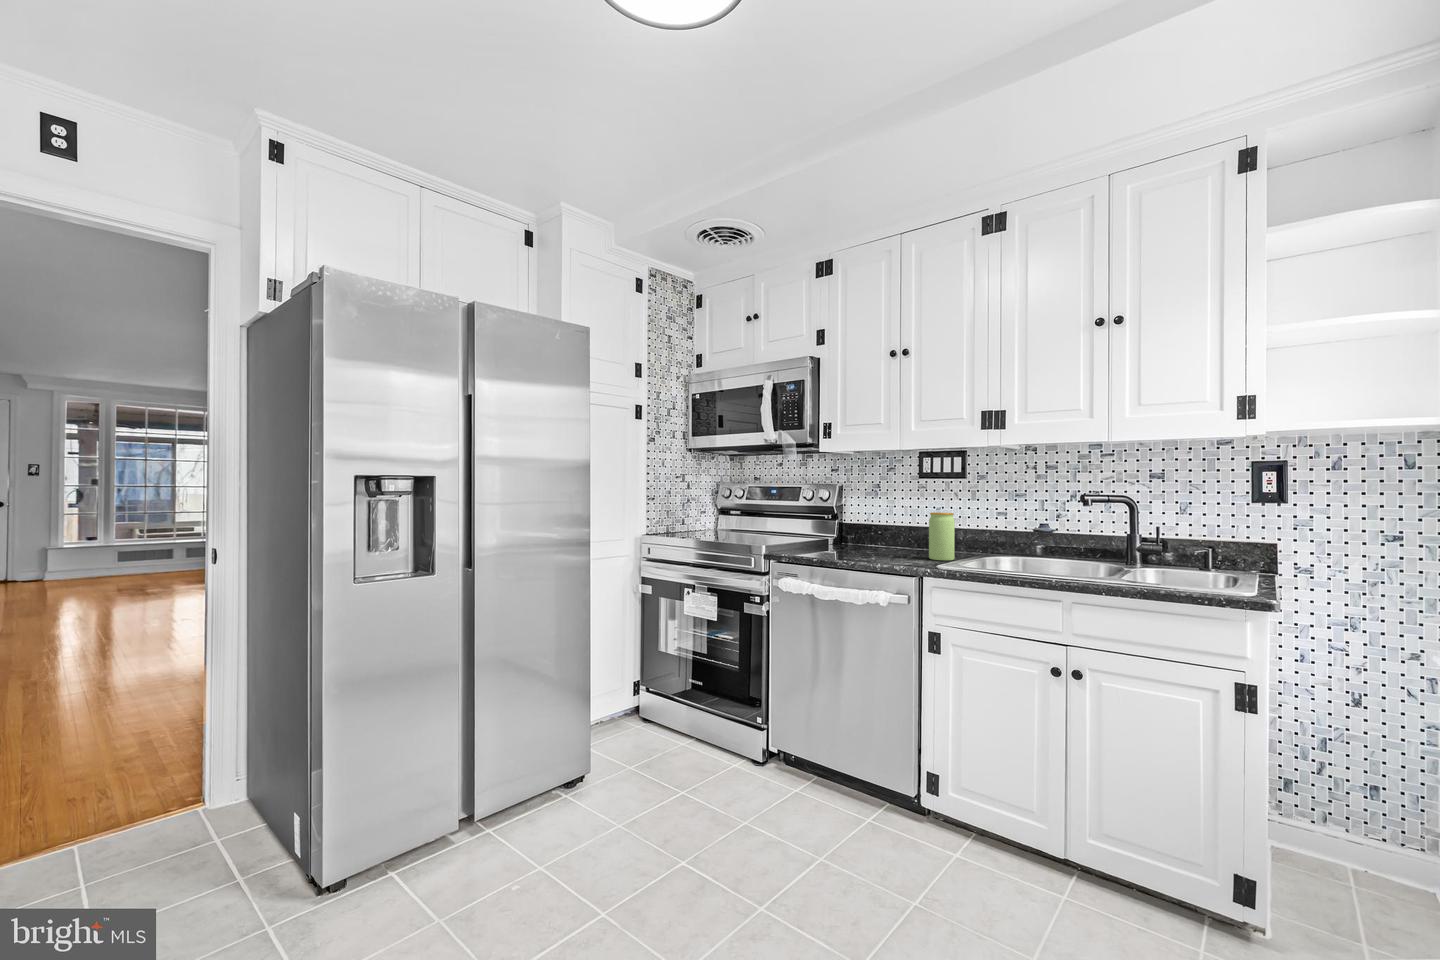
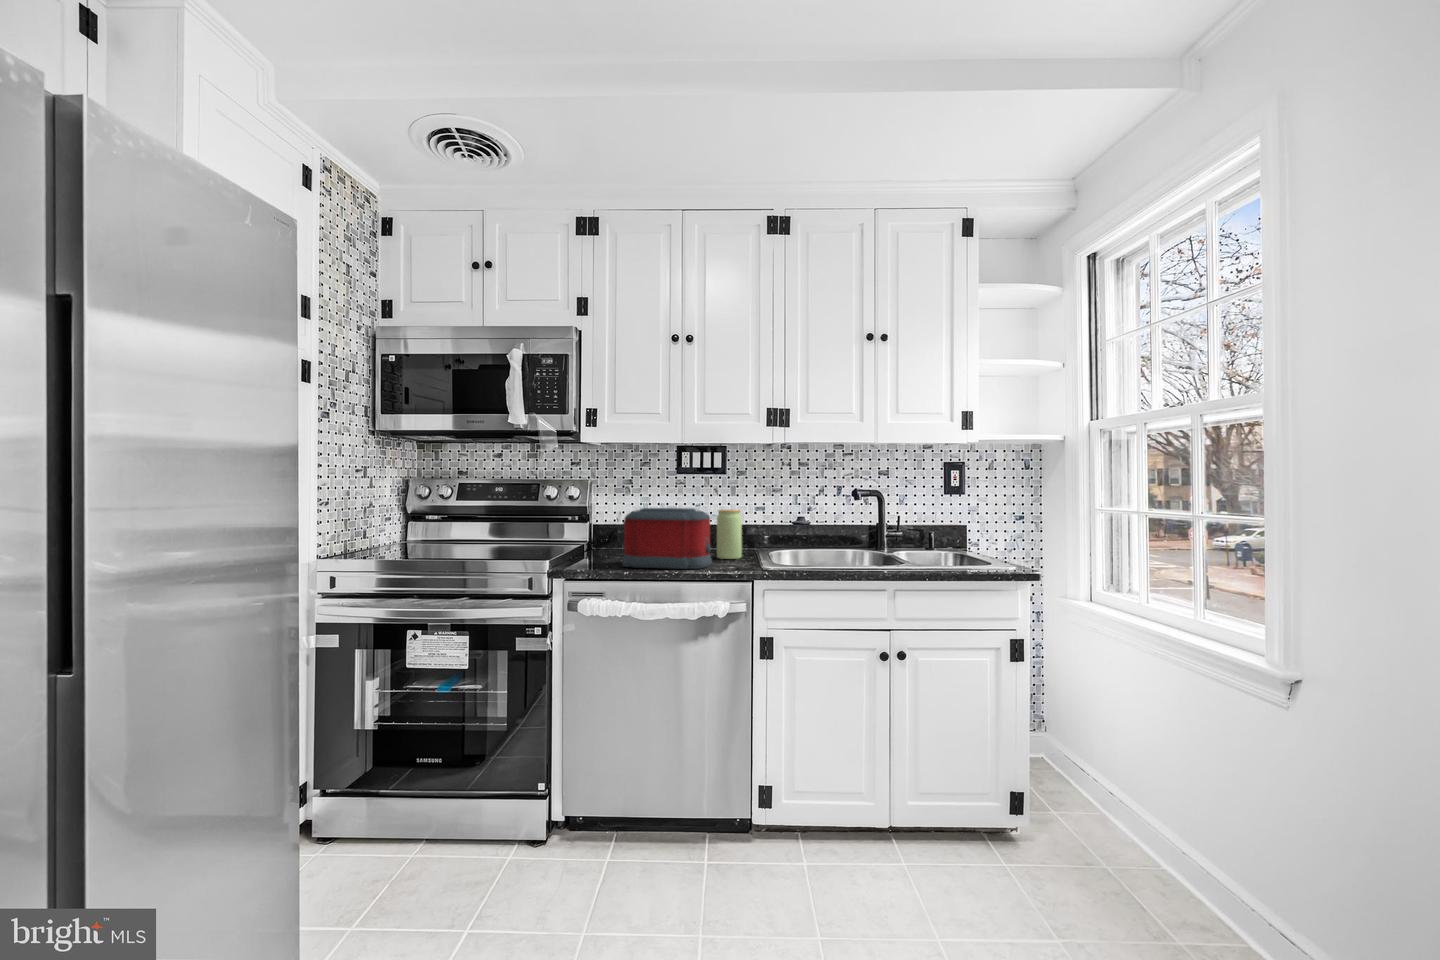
toaster: none [829,509,910,566] -> present [623,508,712,569]

